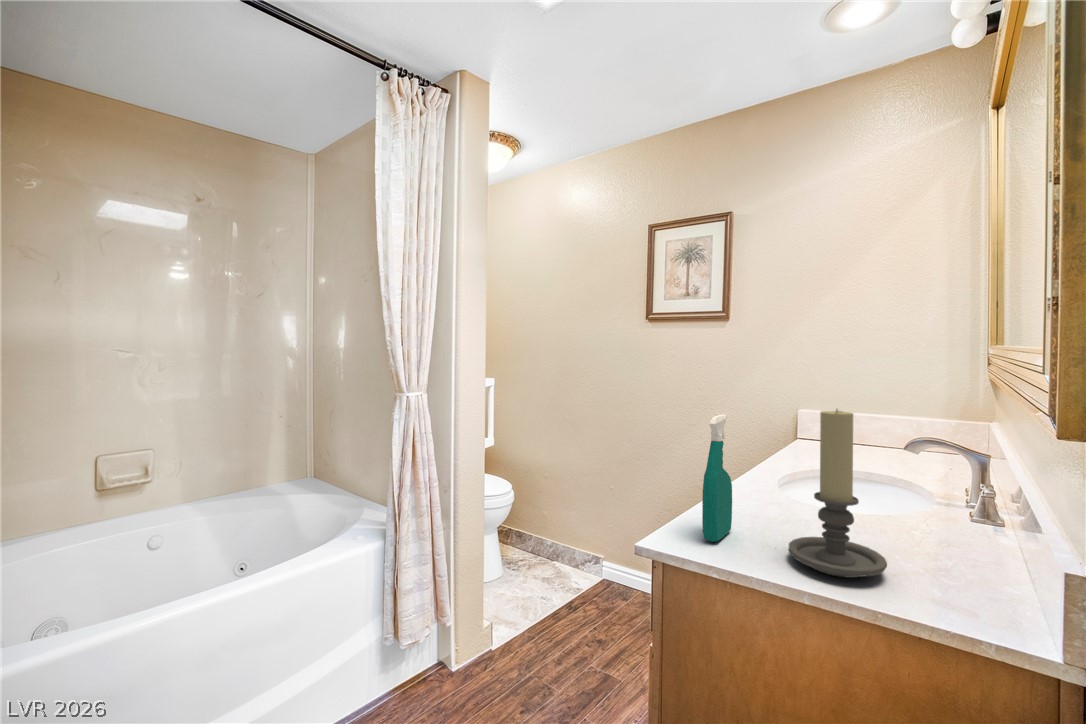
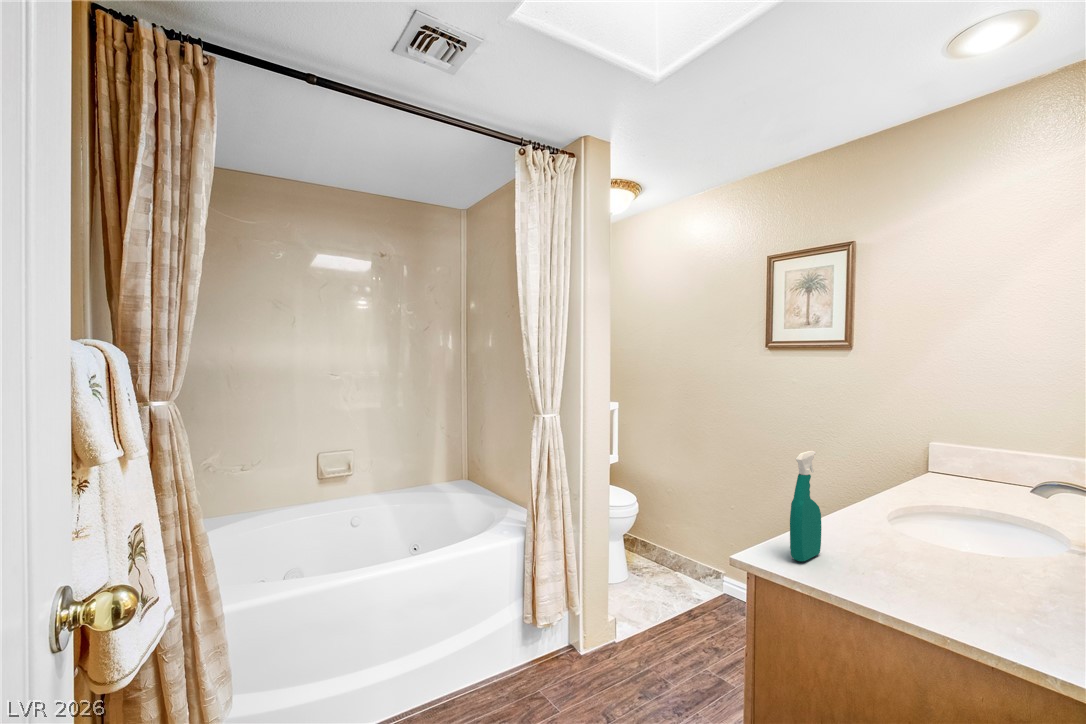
candle holder: present [788,409,887,578] -> none [868,453,962,604]

